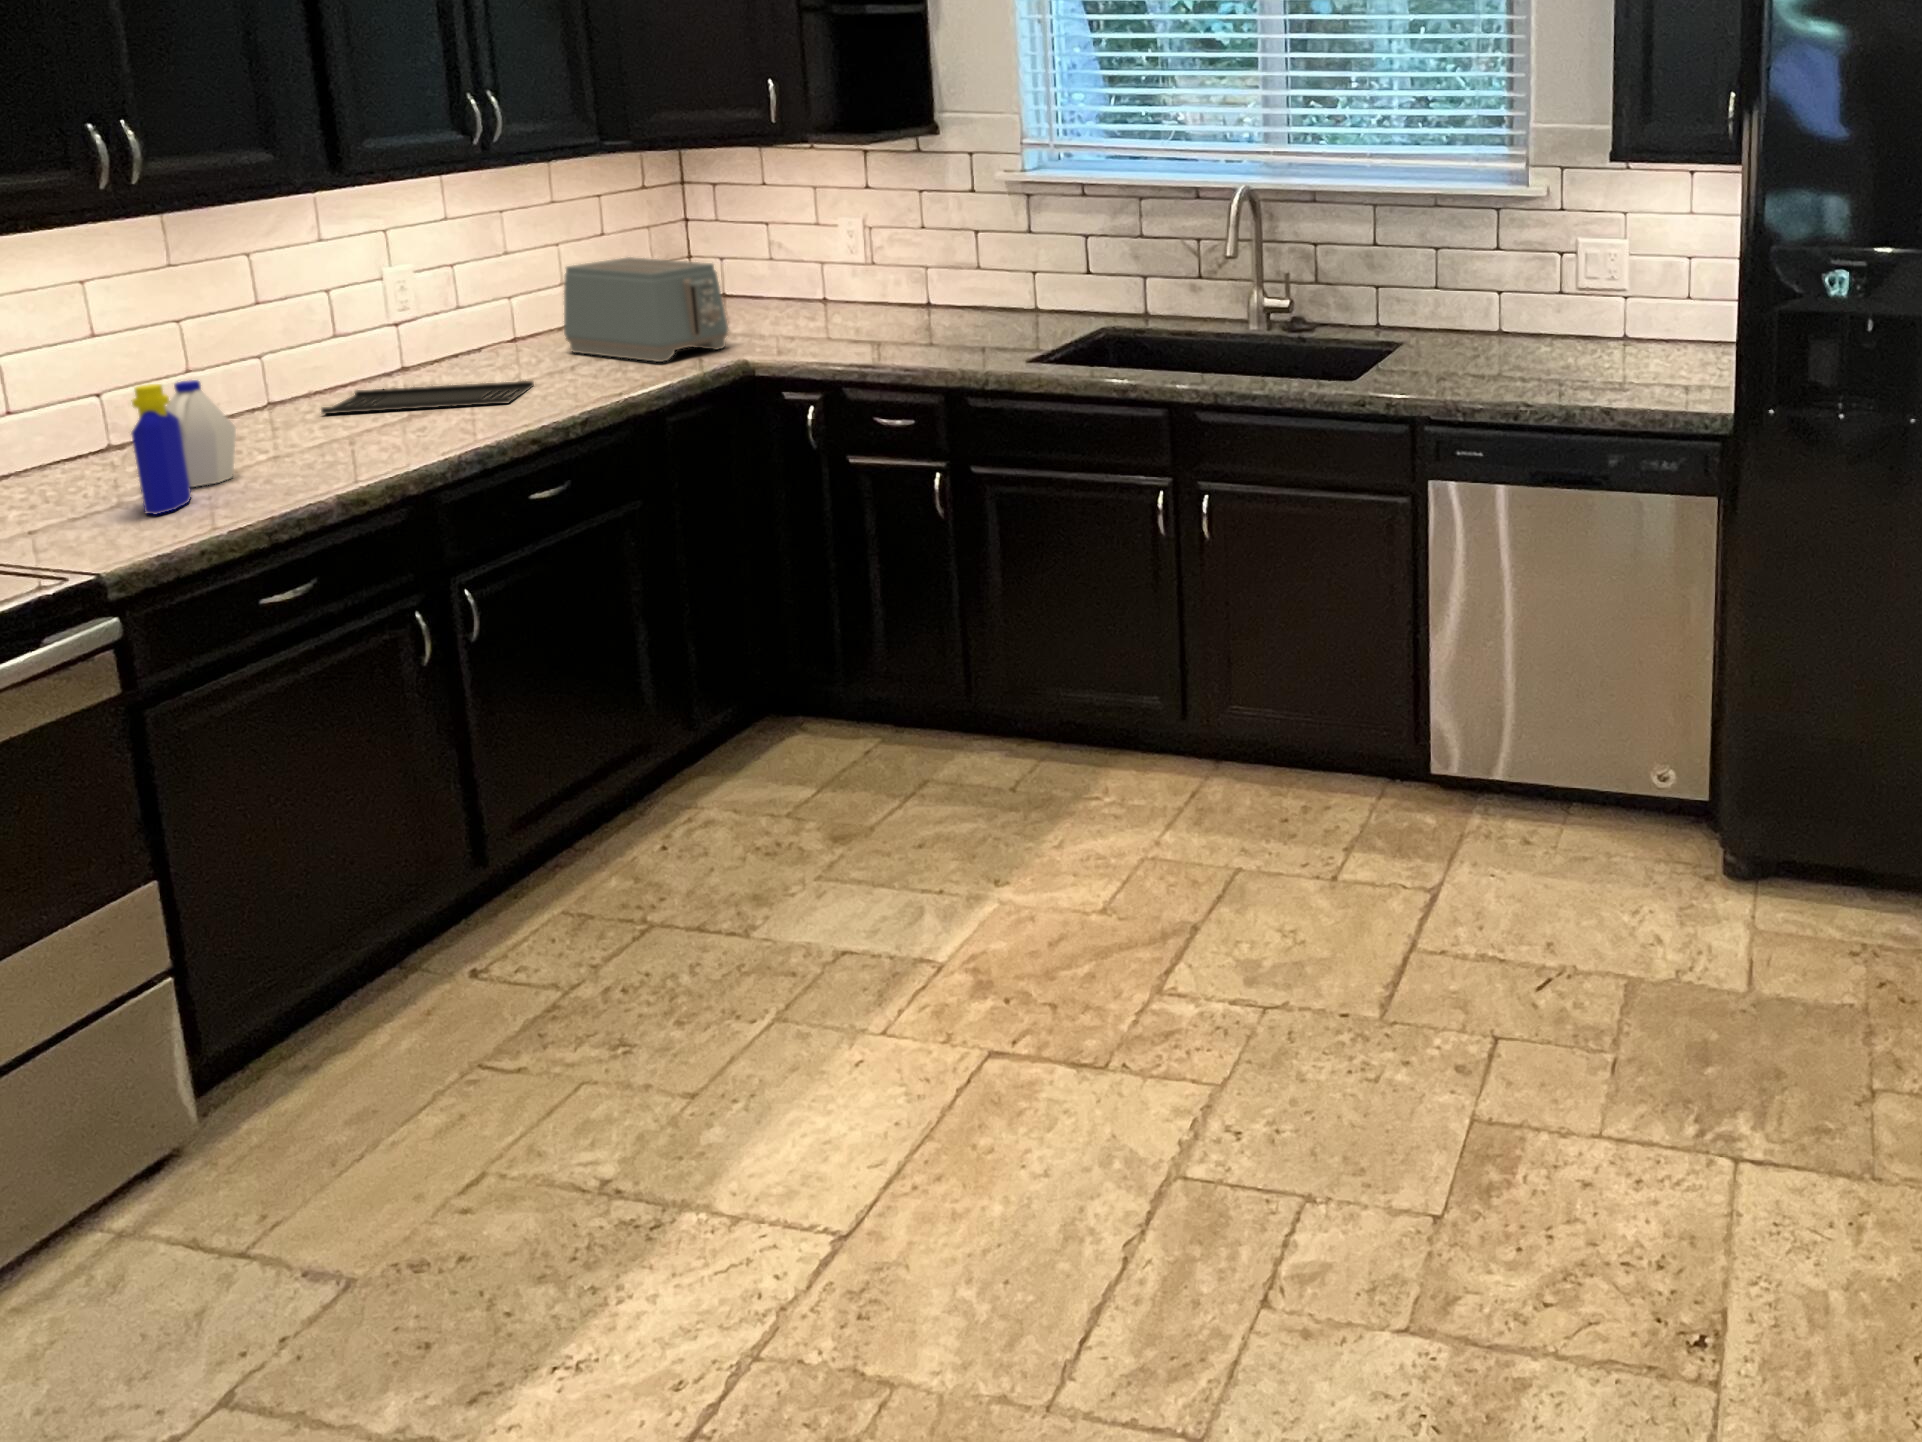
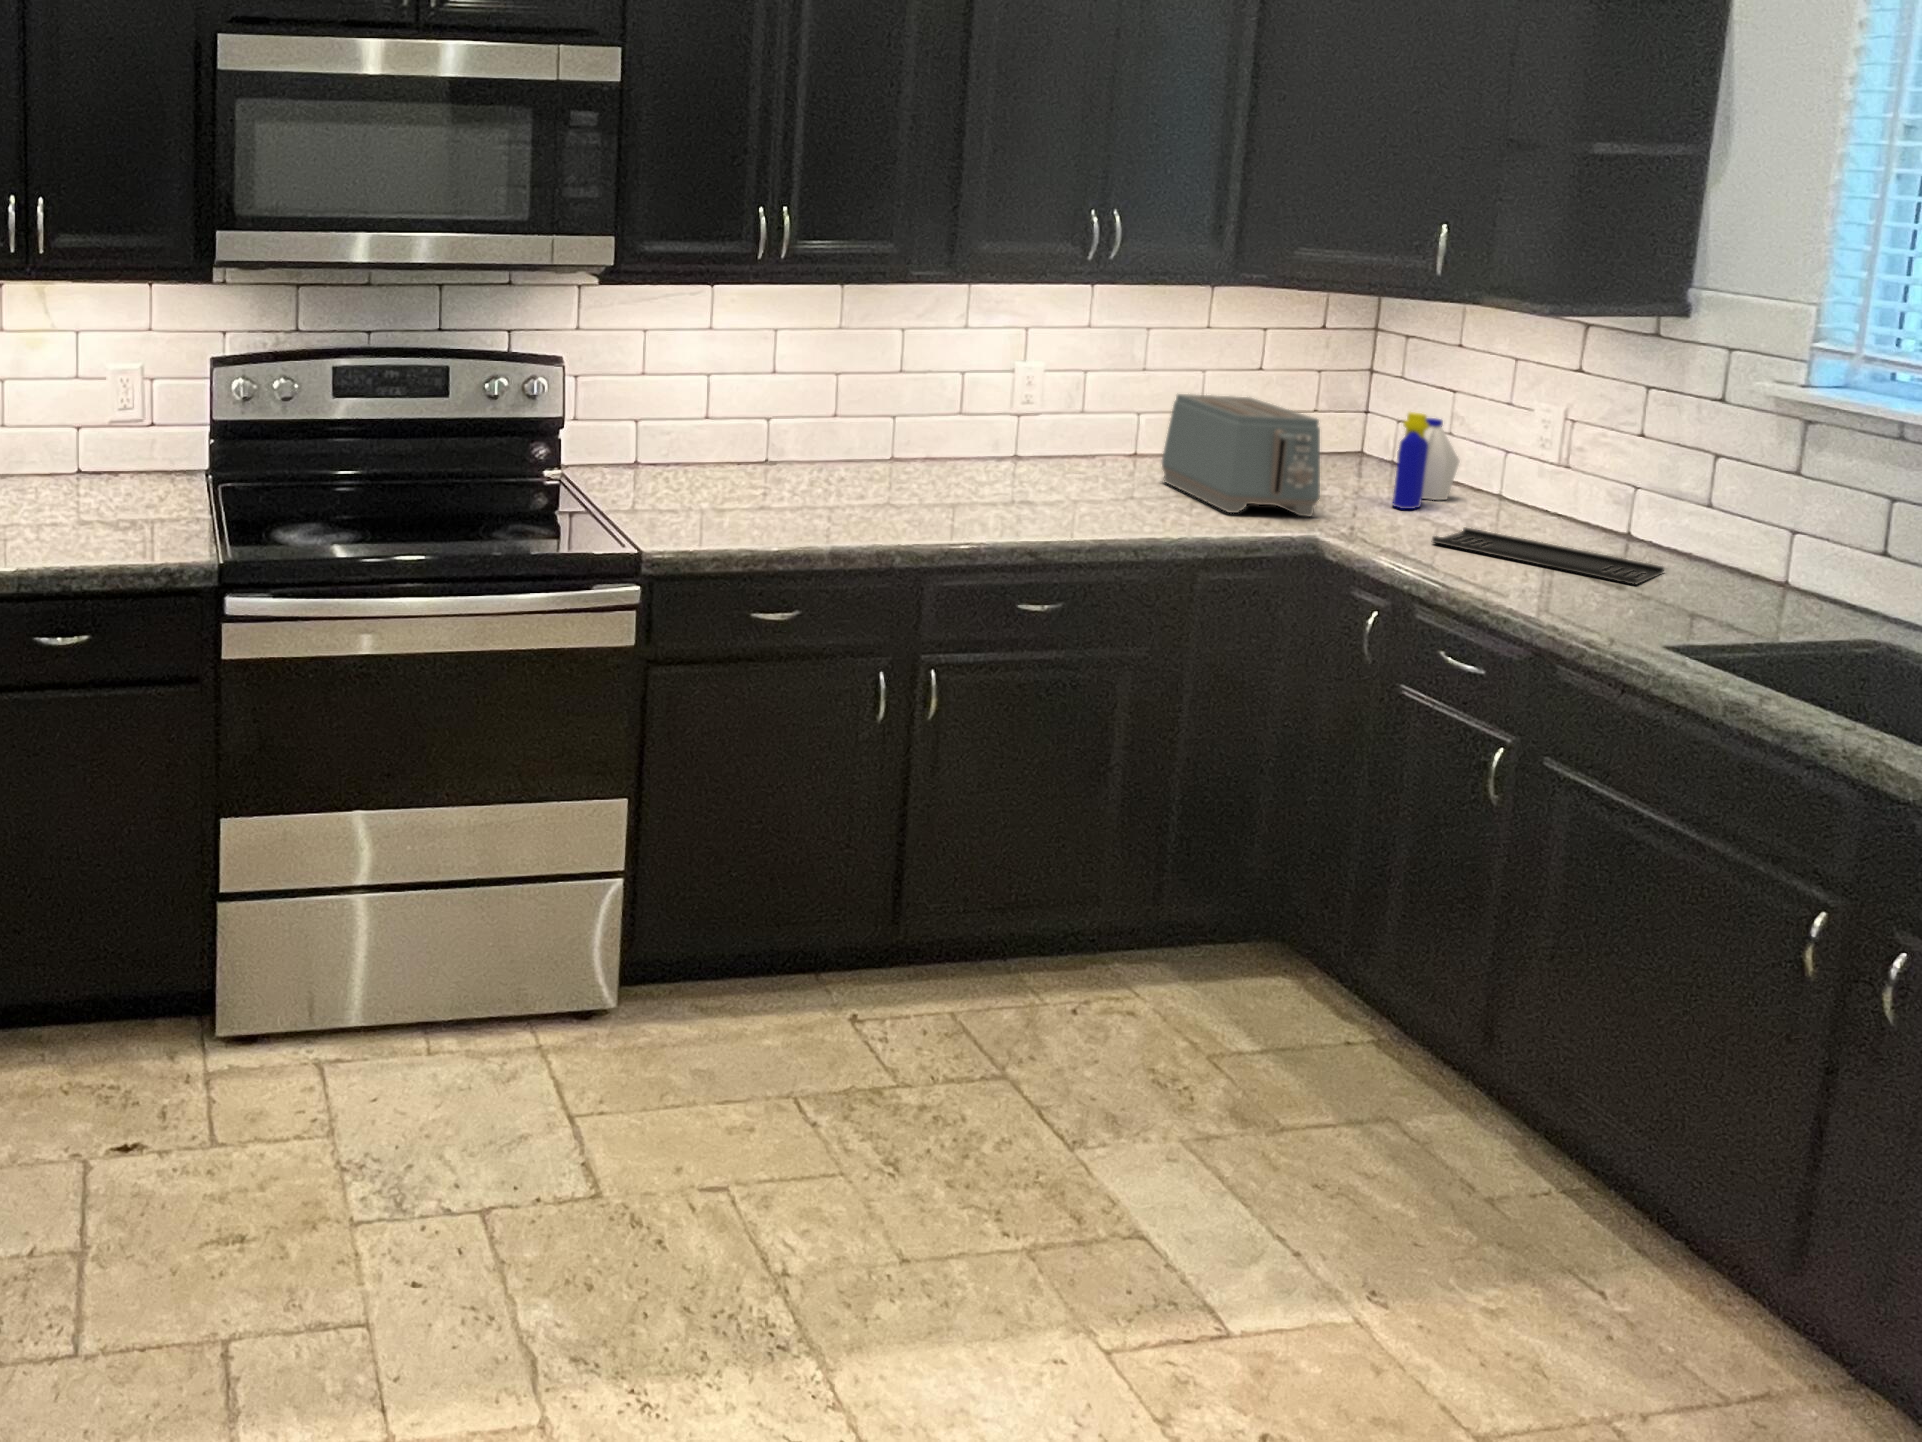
bottle: present [132,380,236,514] -> present [1393,412,1459,509]
tray: present [321,381,534,414] -> present [1431,528,1664,585]

